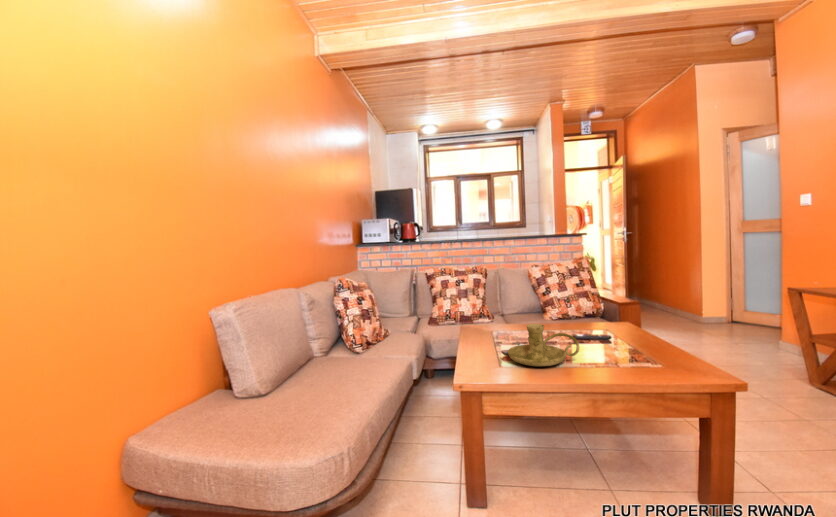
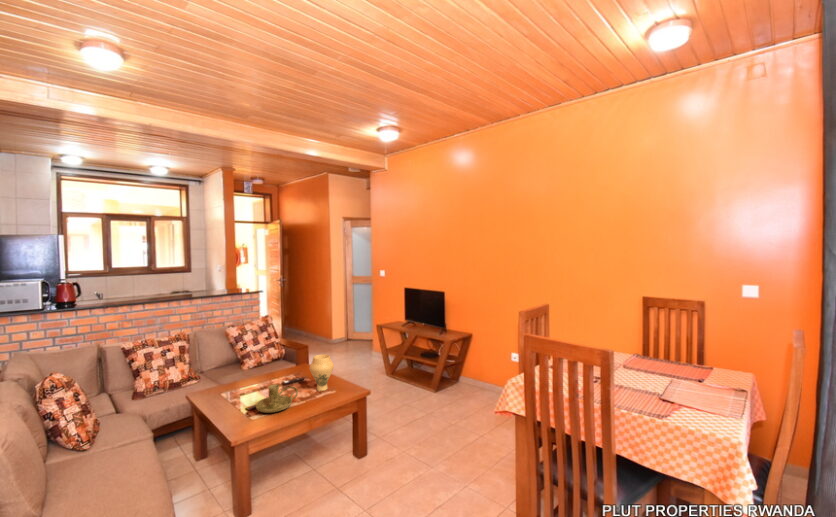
vase: none [609,295,660,359] -> present [309,354,334,391]

